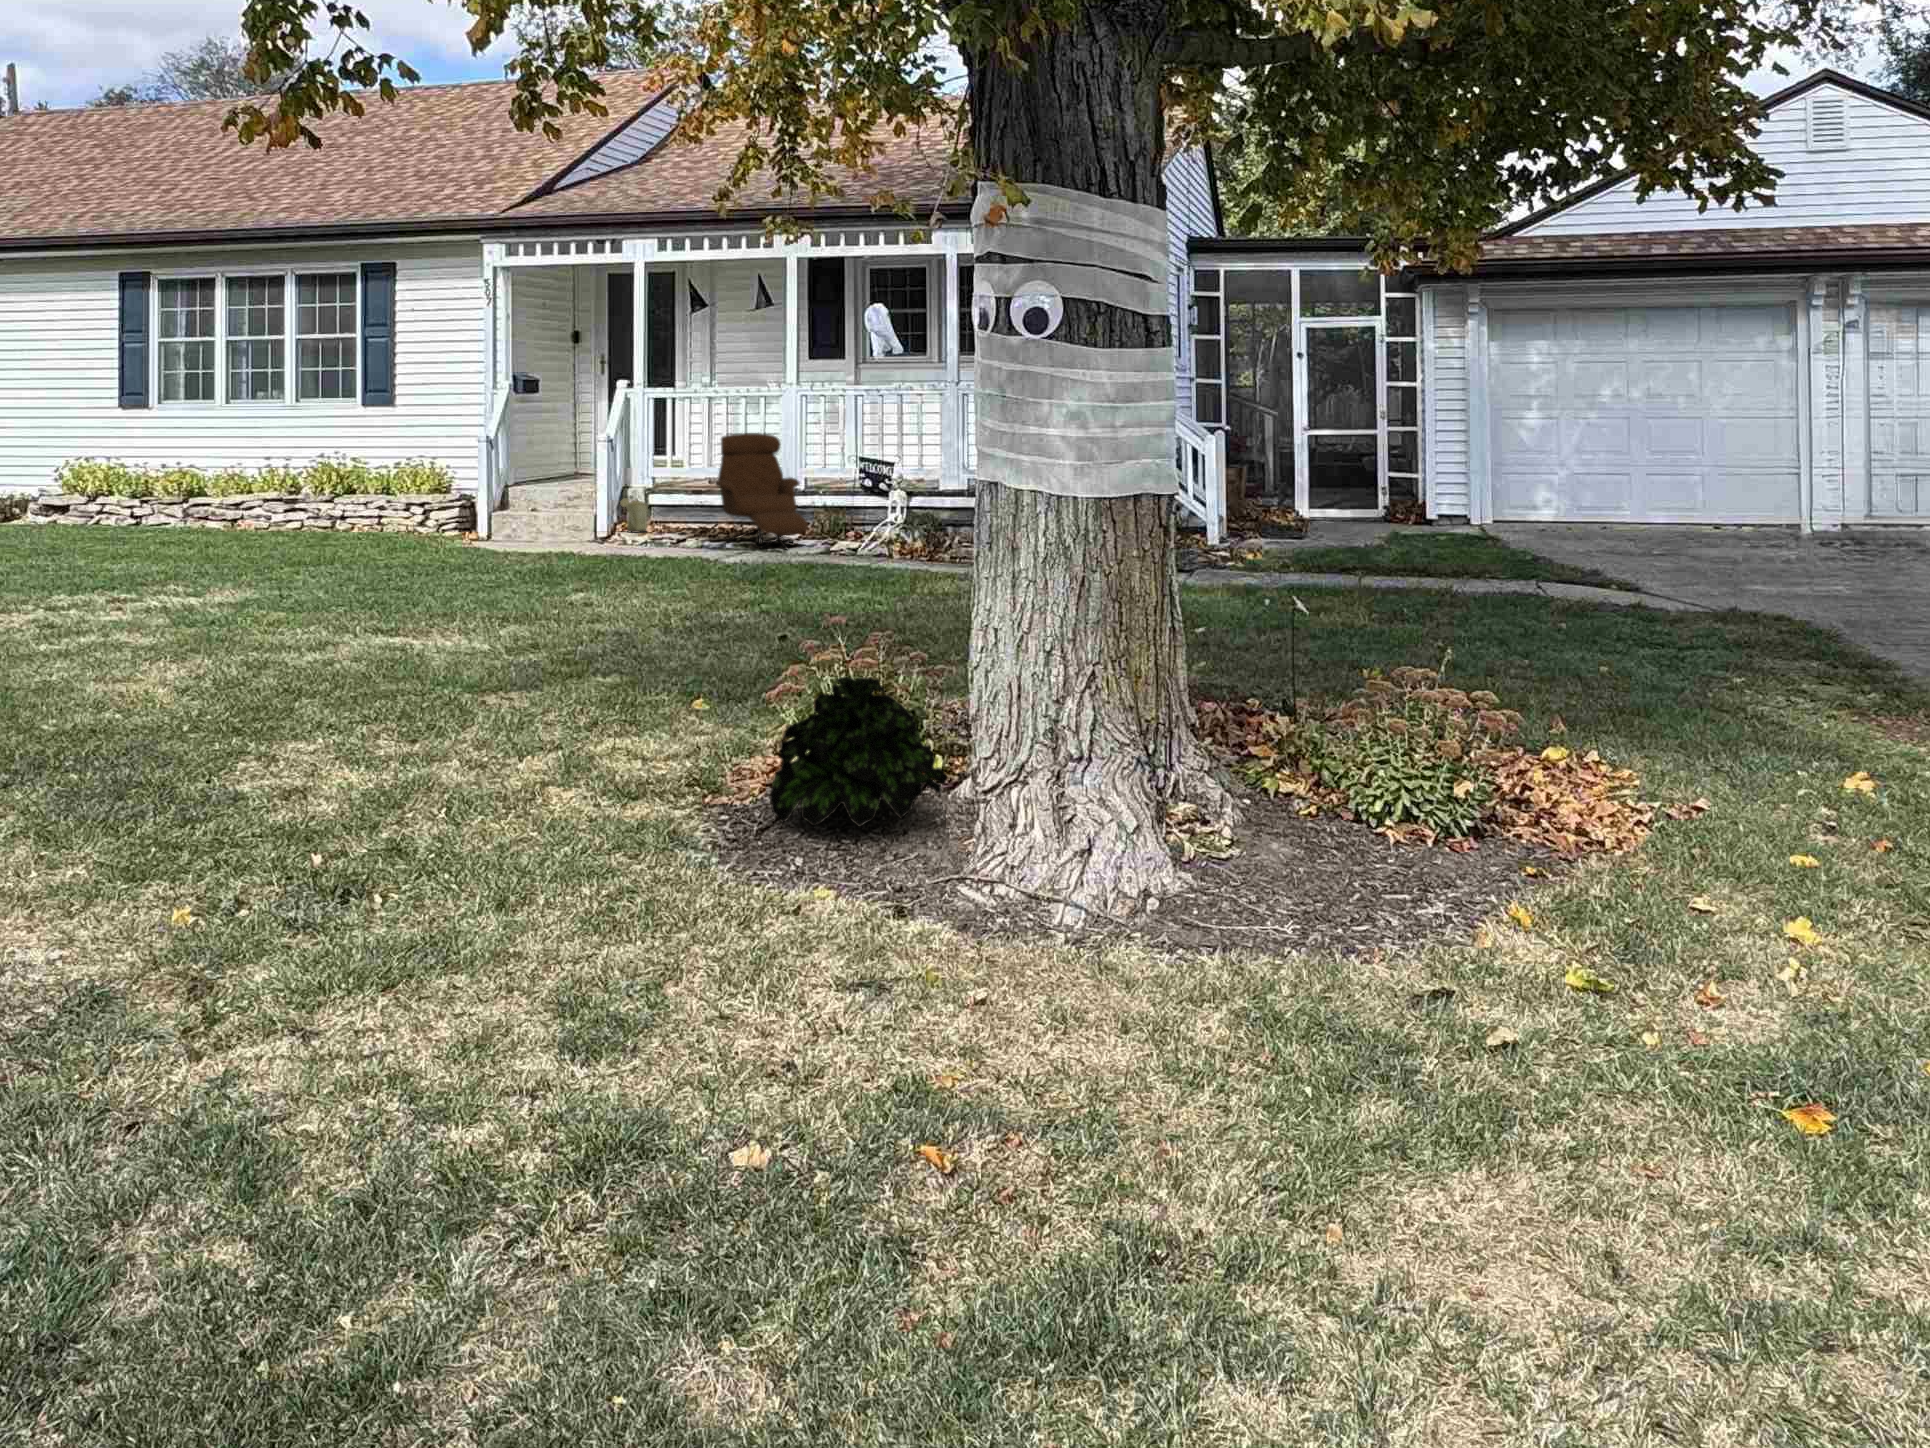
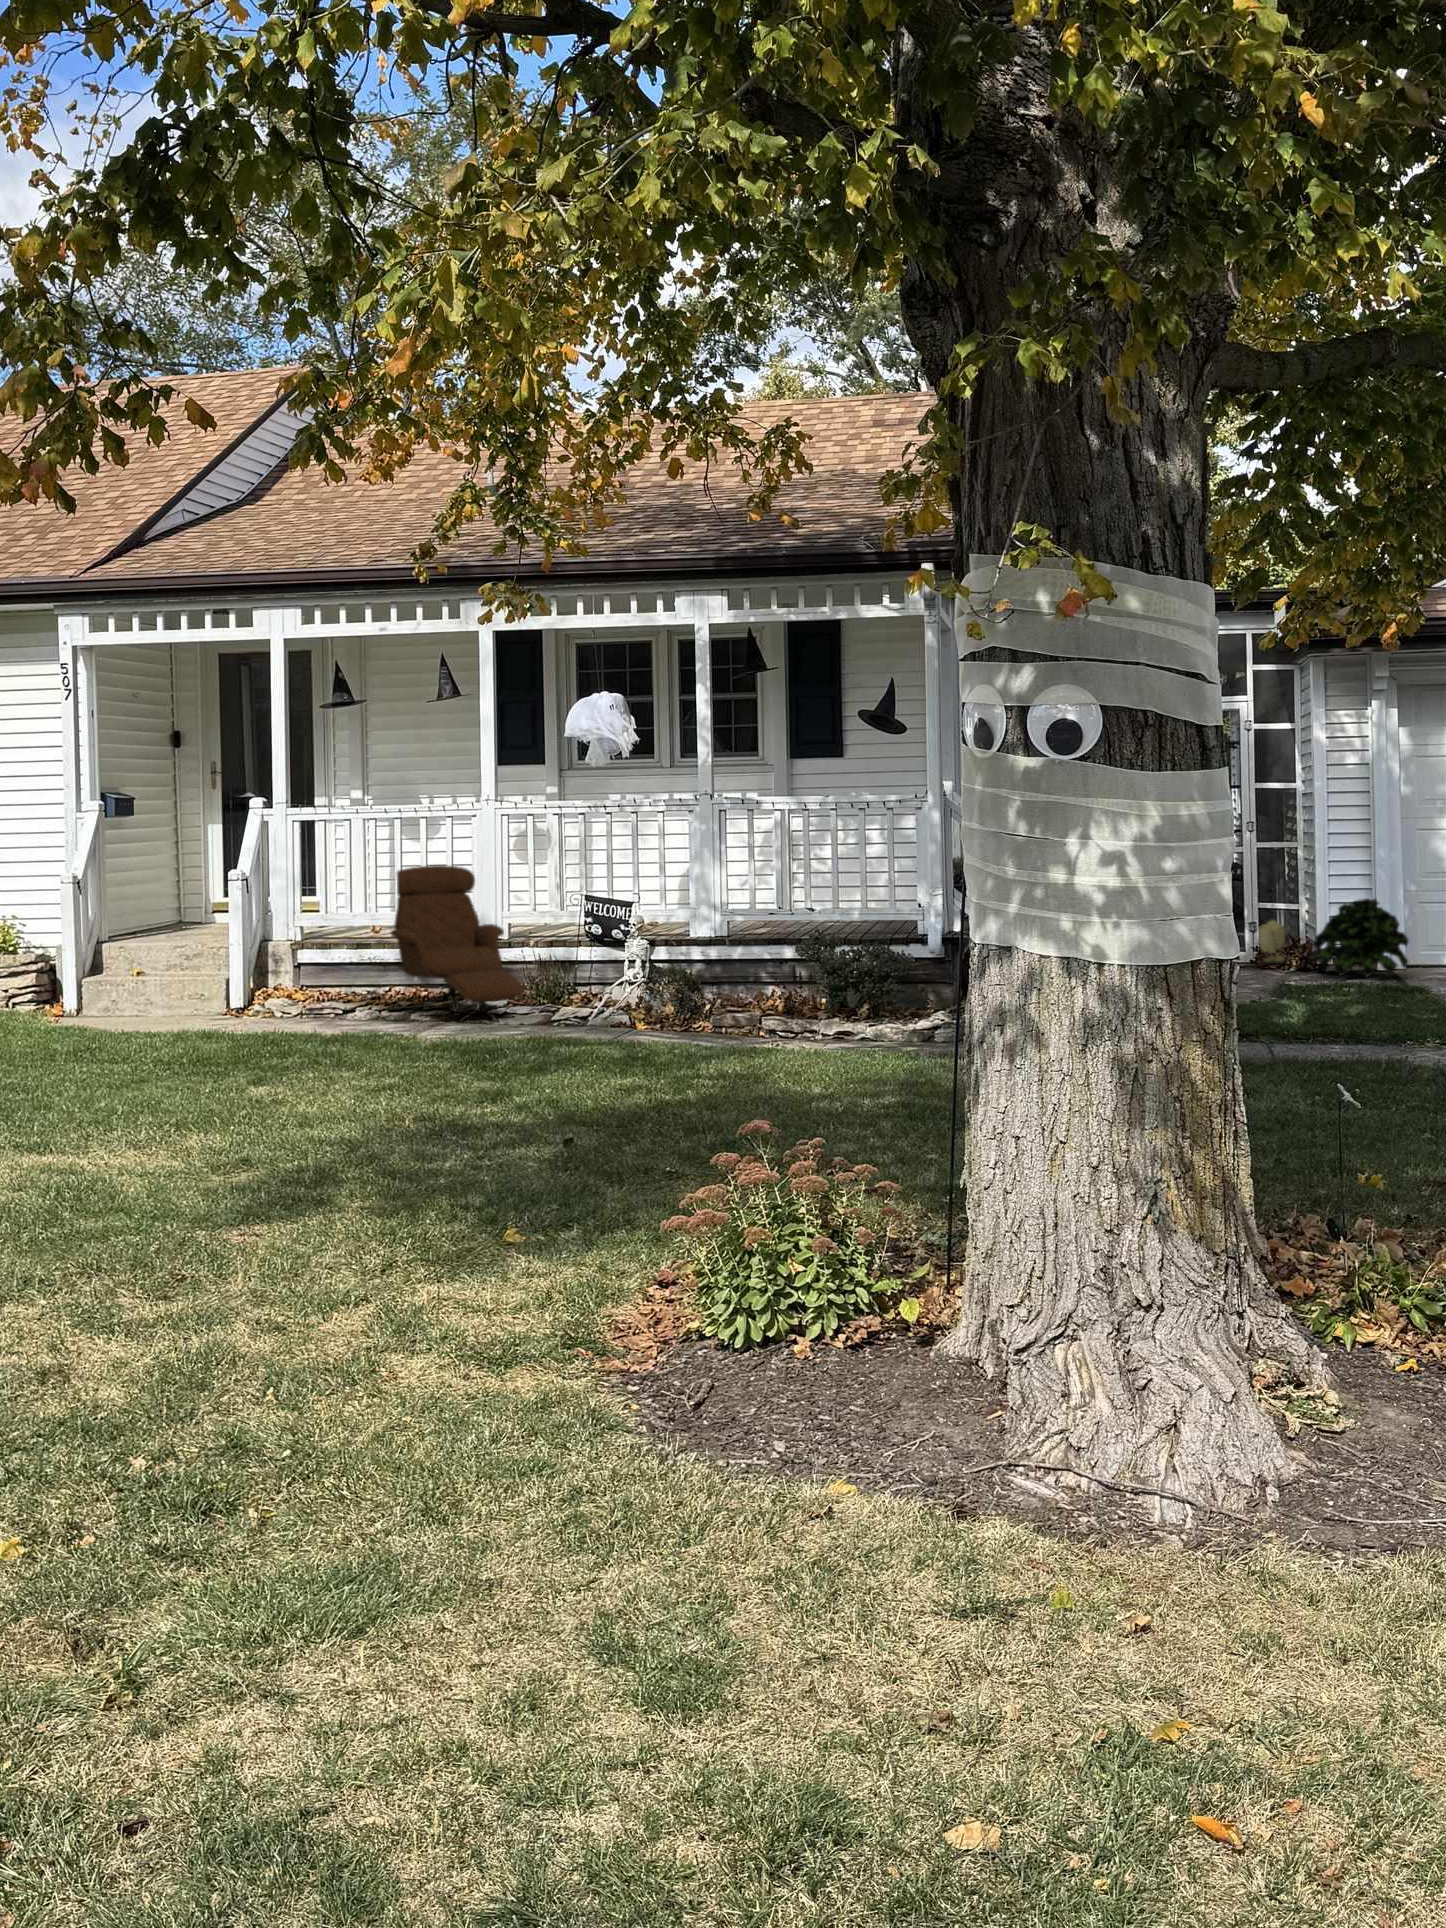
watering can: present [620,498,648,533] -> present [1259,920,1285,964]
potted plant: present [770,677,947,827] -> present [1308,898,1408,976]

